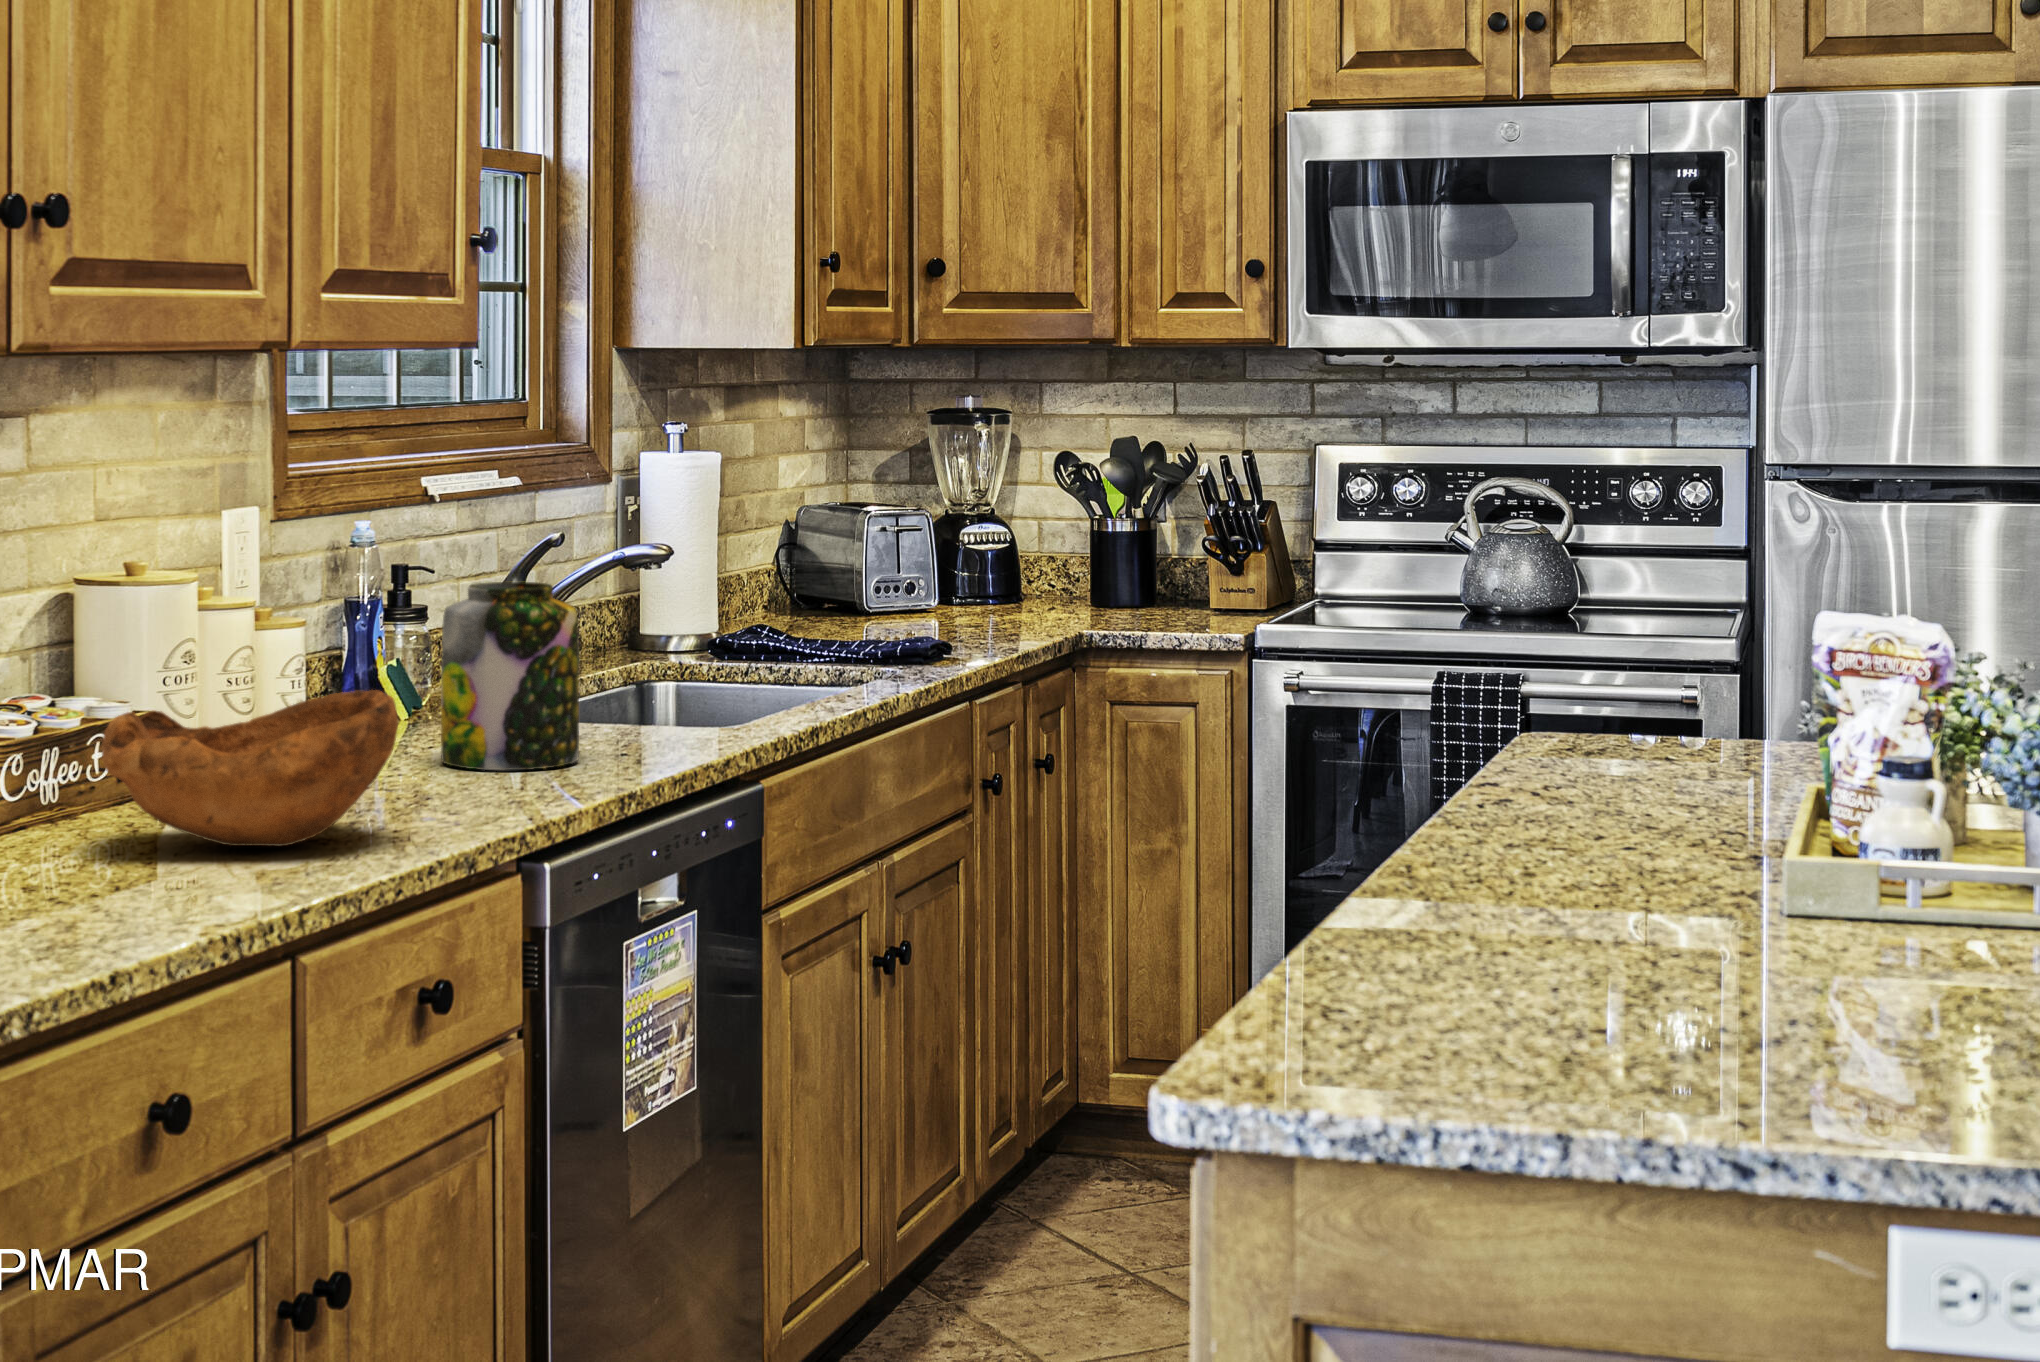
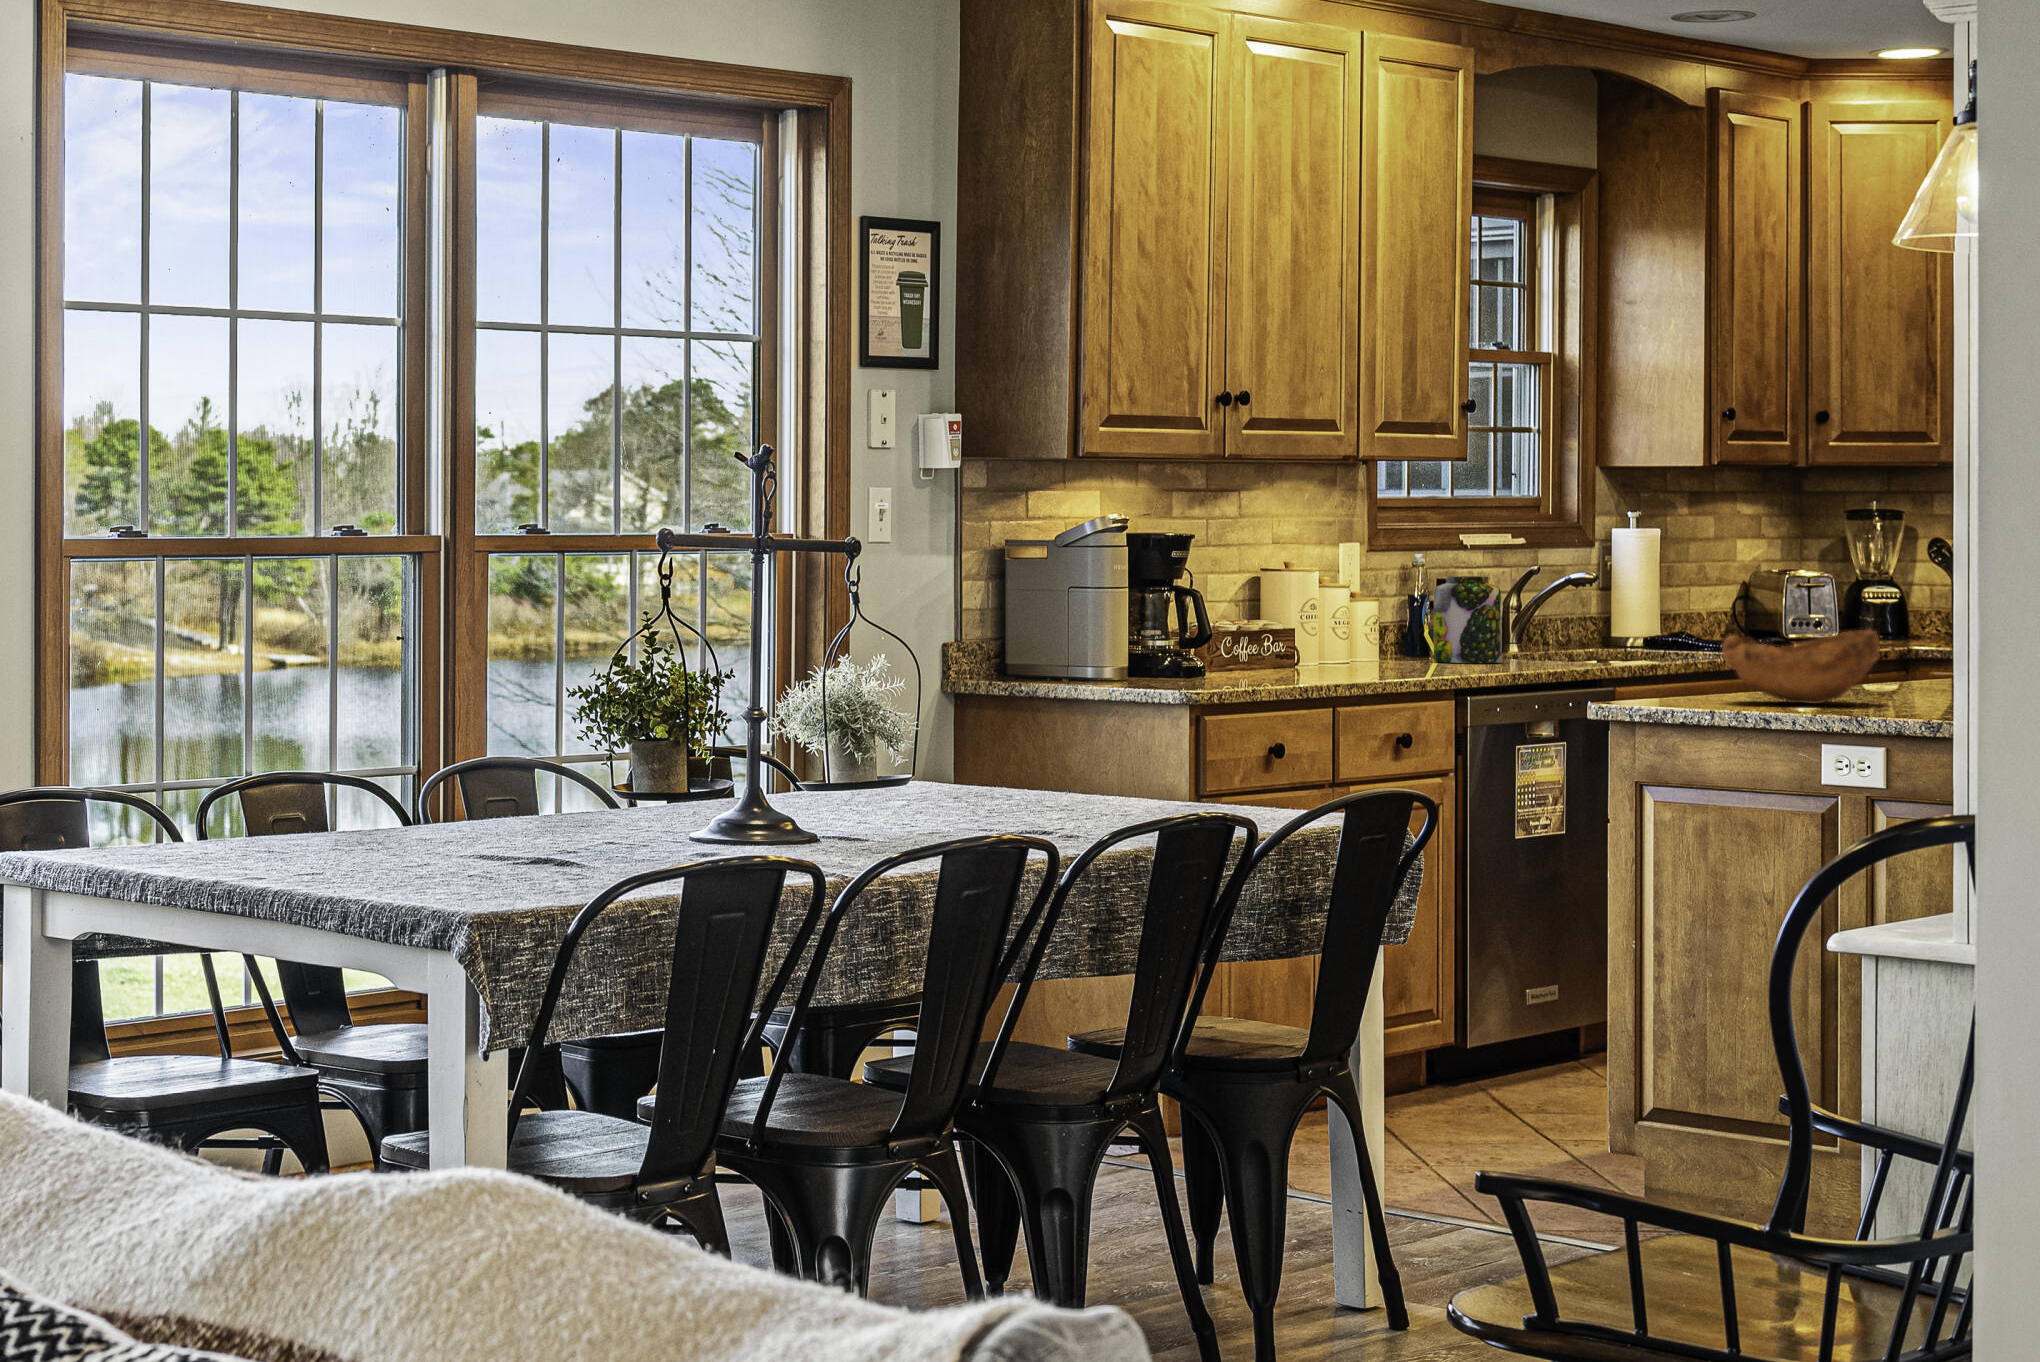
wooden bowl: present [102,690,398,846] -> present [1722,630,1879,704]

